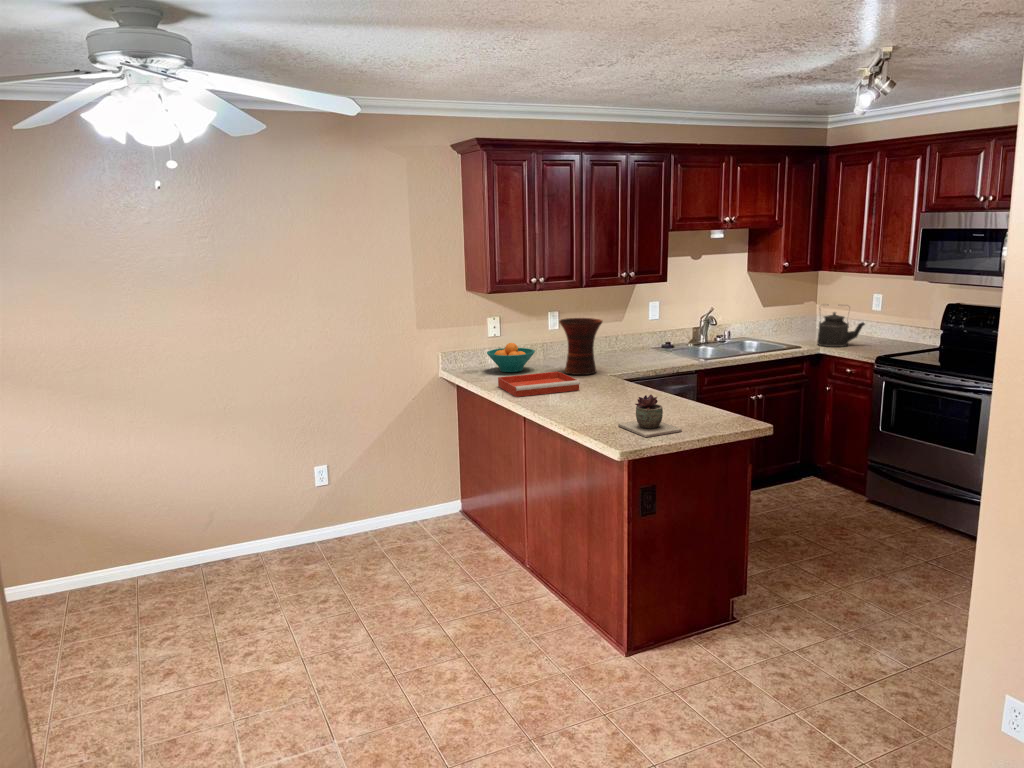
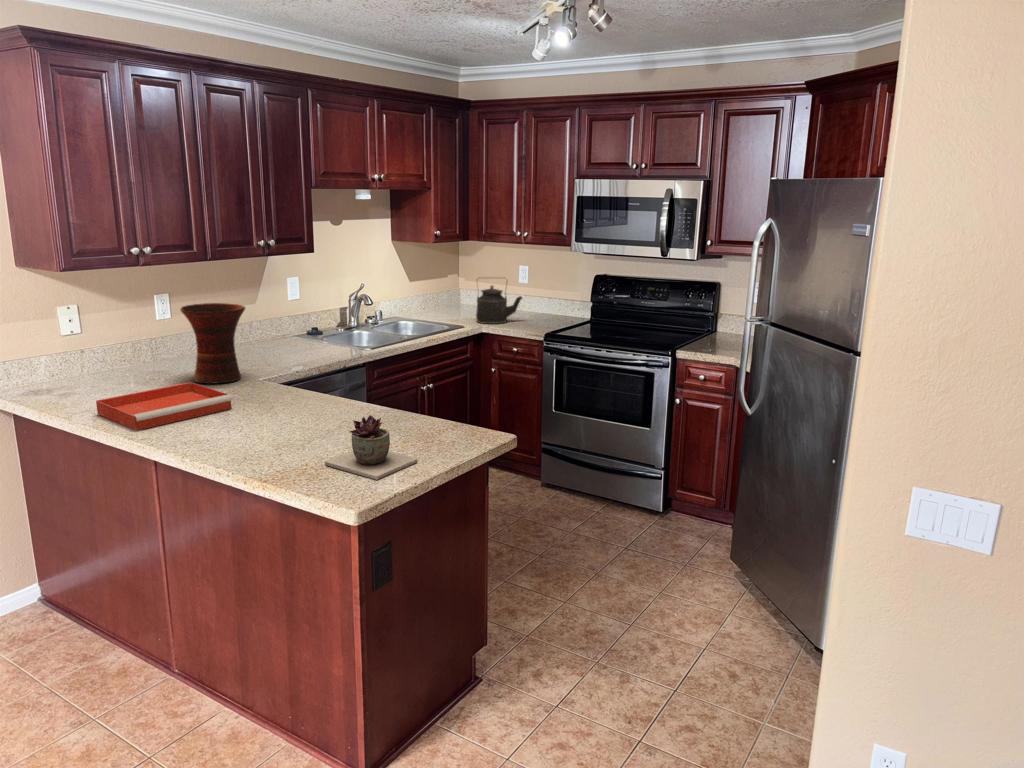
fruit bowl: present [487,343,535,372] -> none [64,344,144,388]

